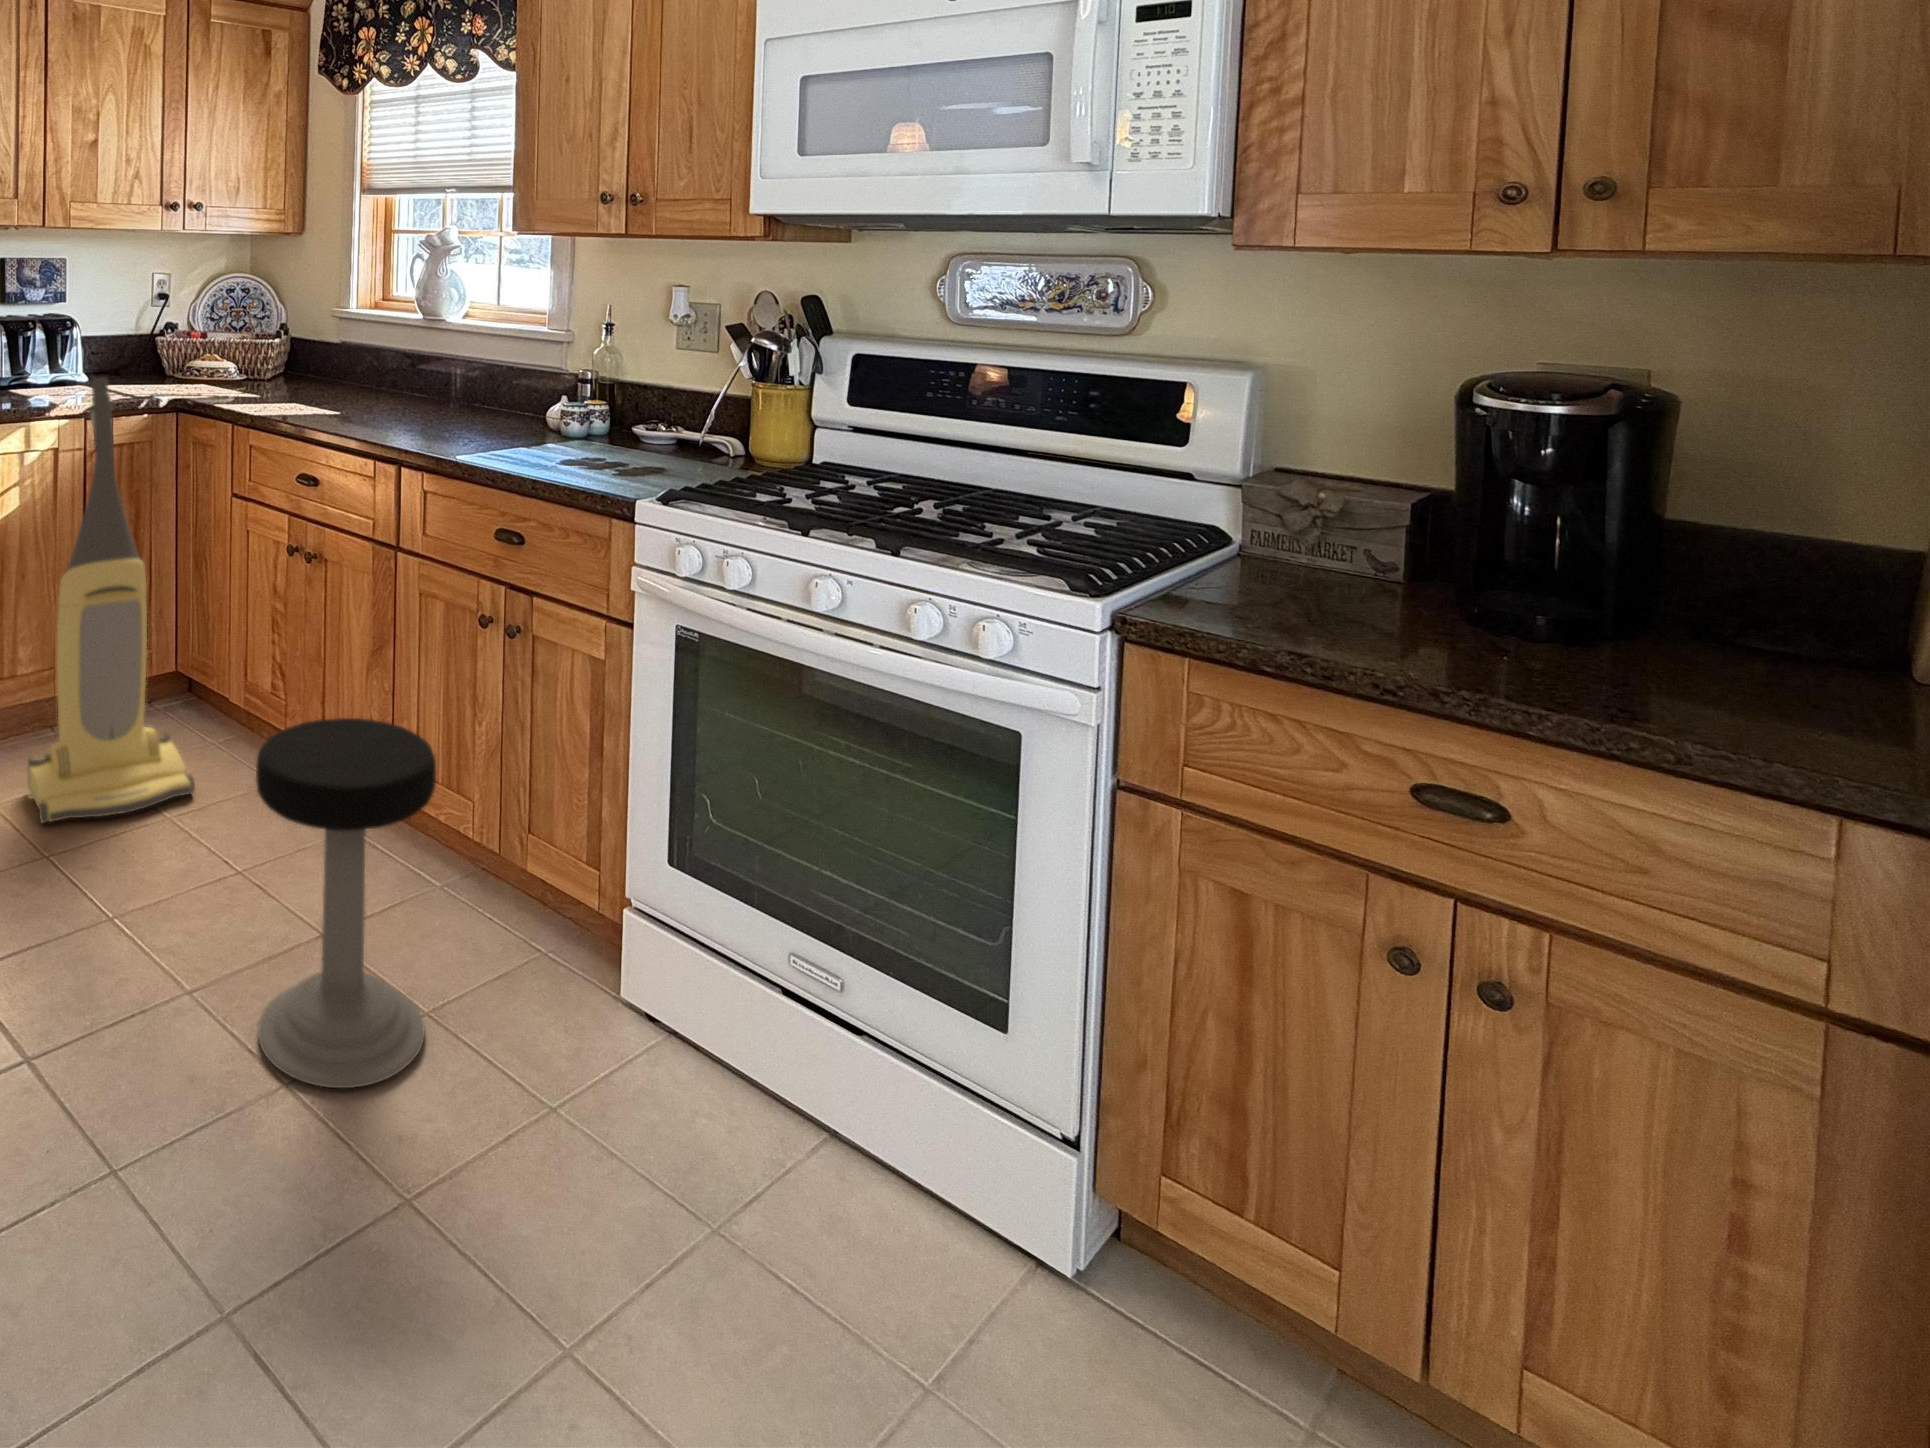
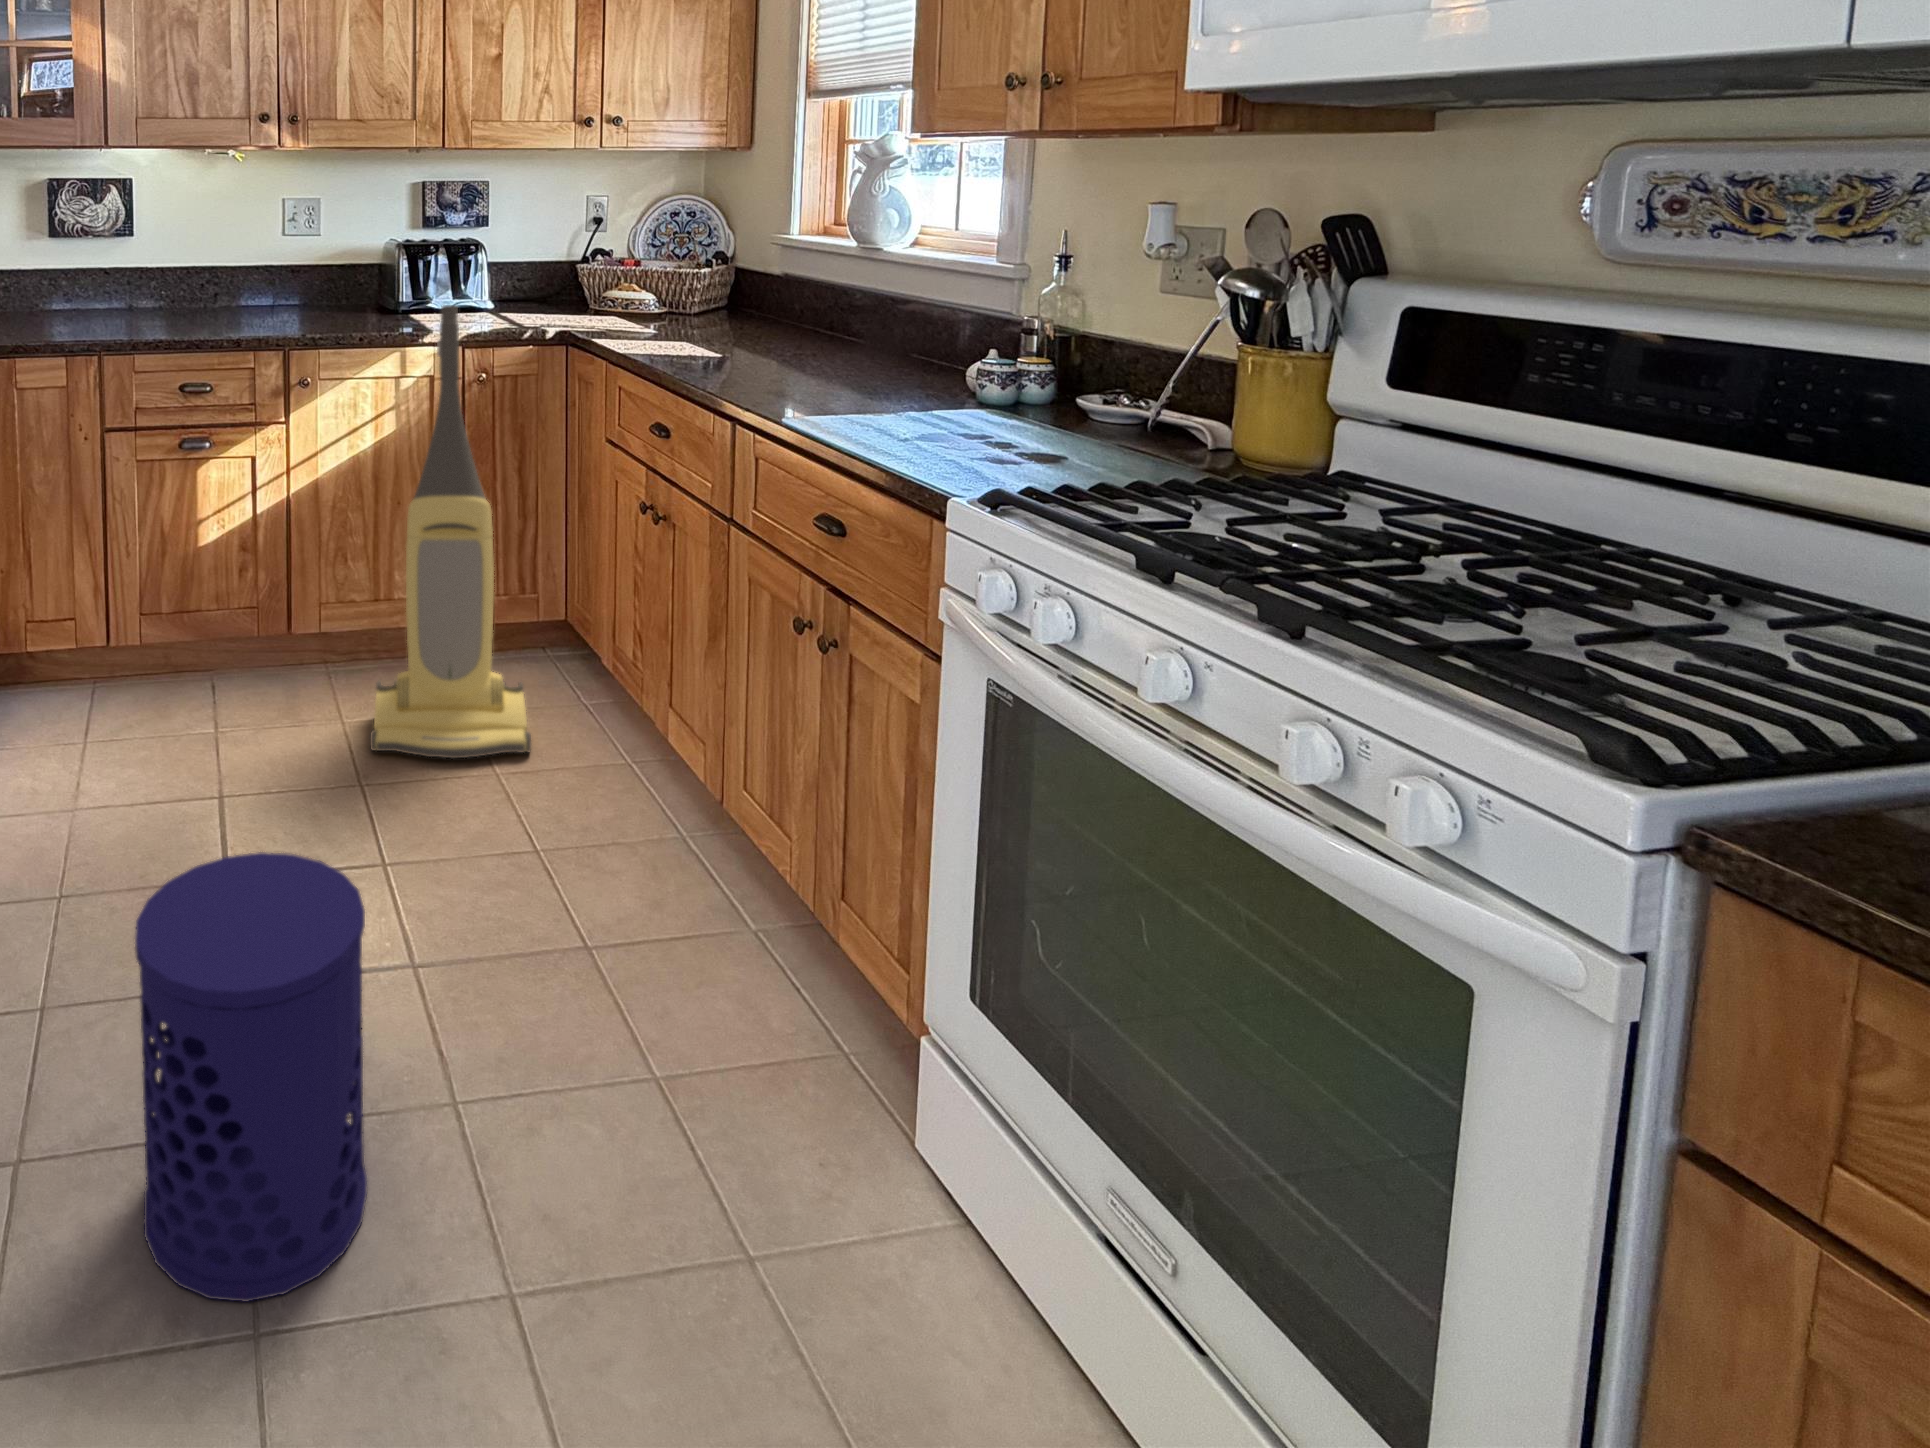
stool: present [256,718,436,1088] -> none [438,710,651,1148]
waste bin: none [56,879,267,1296] -> present [135,852,367,1302]

